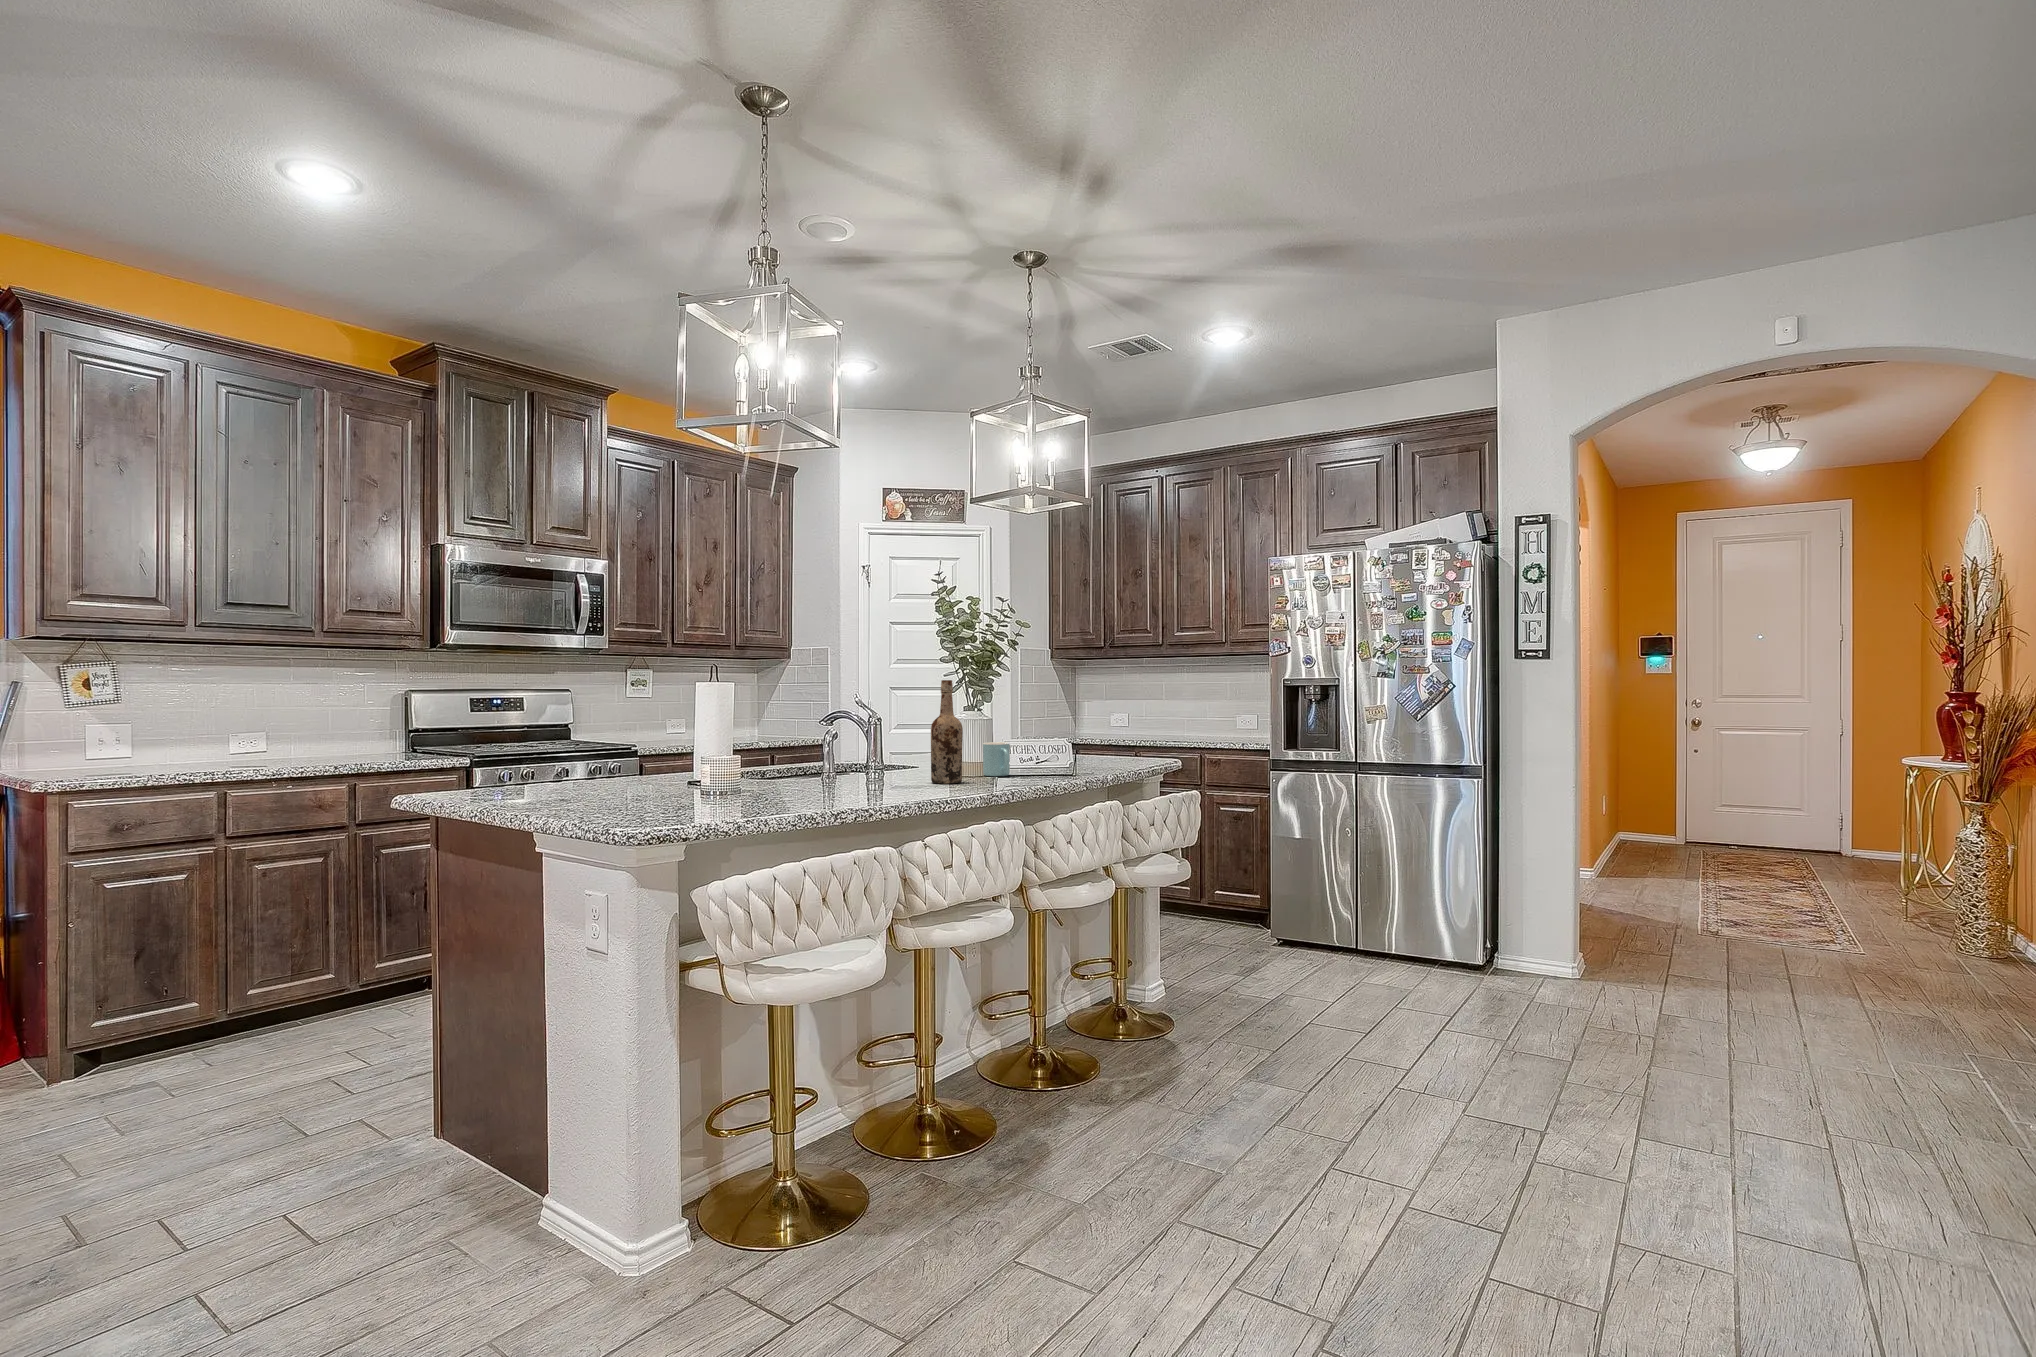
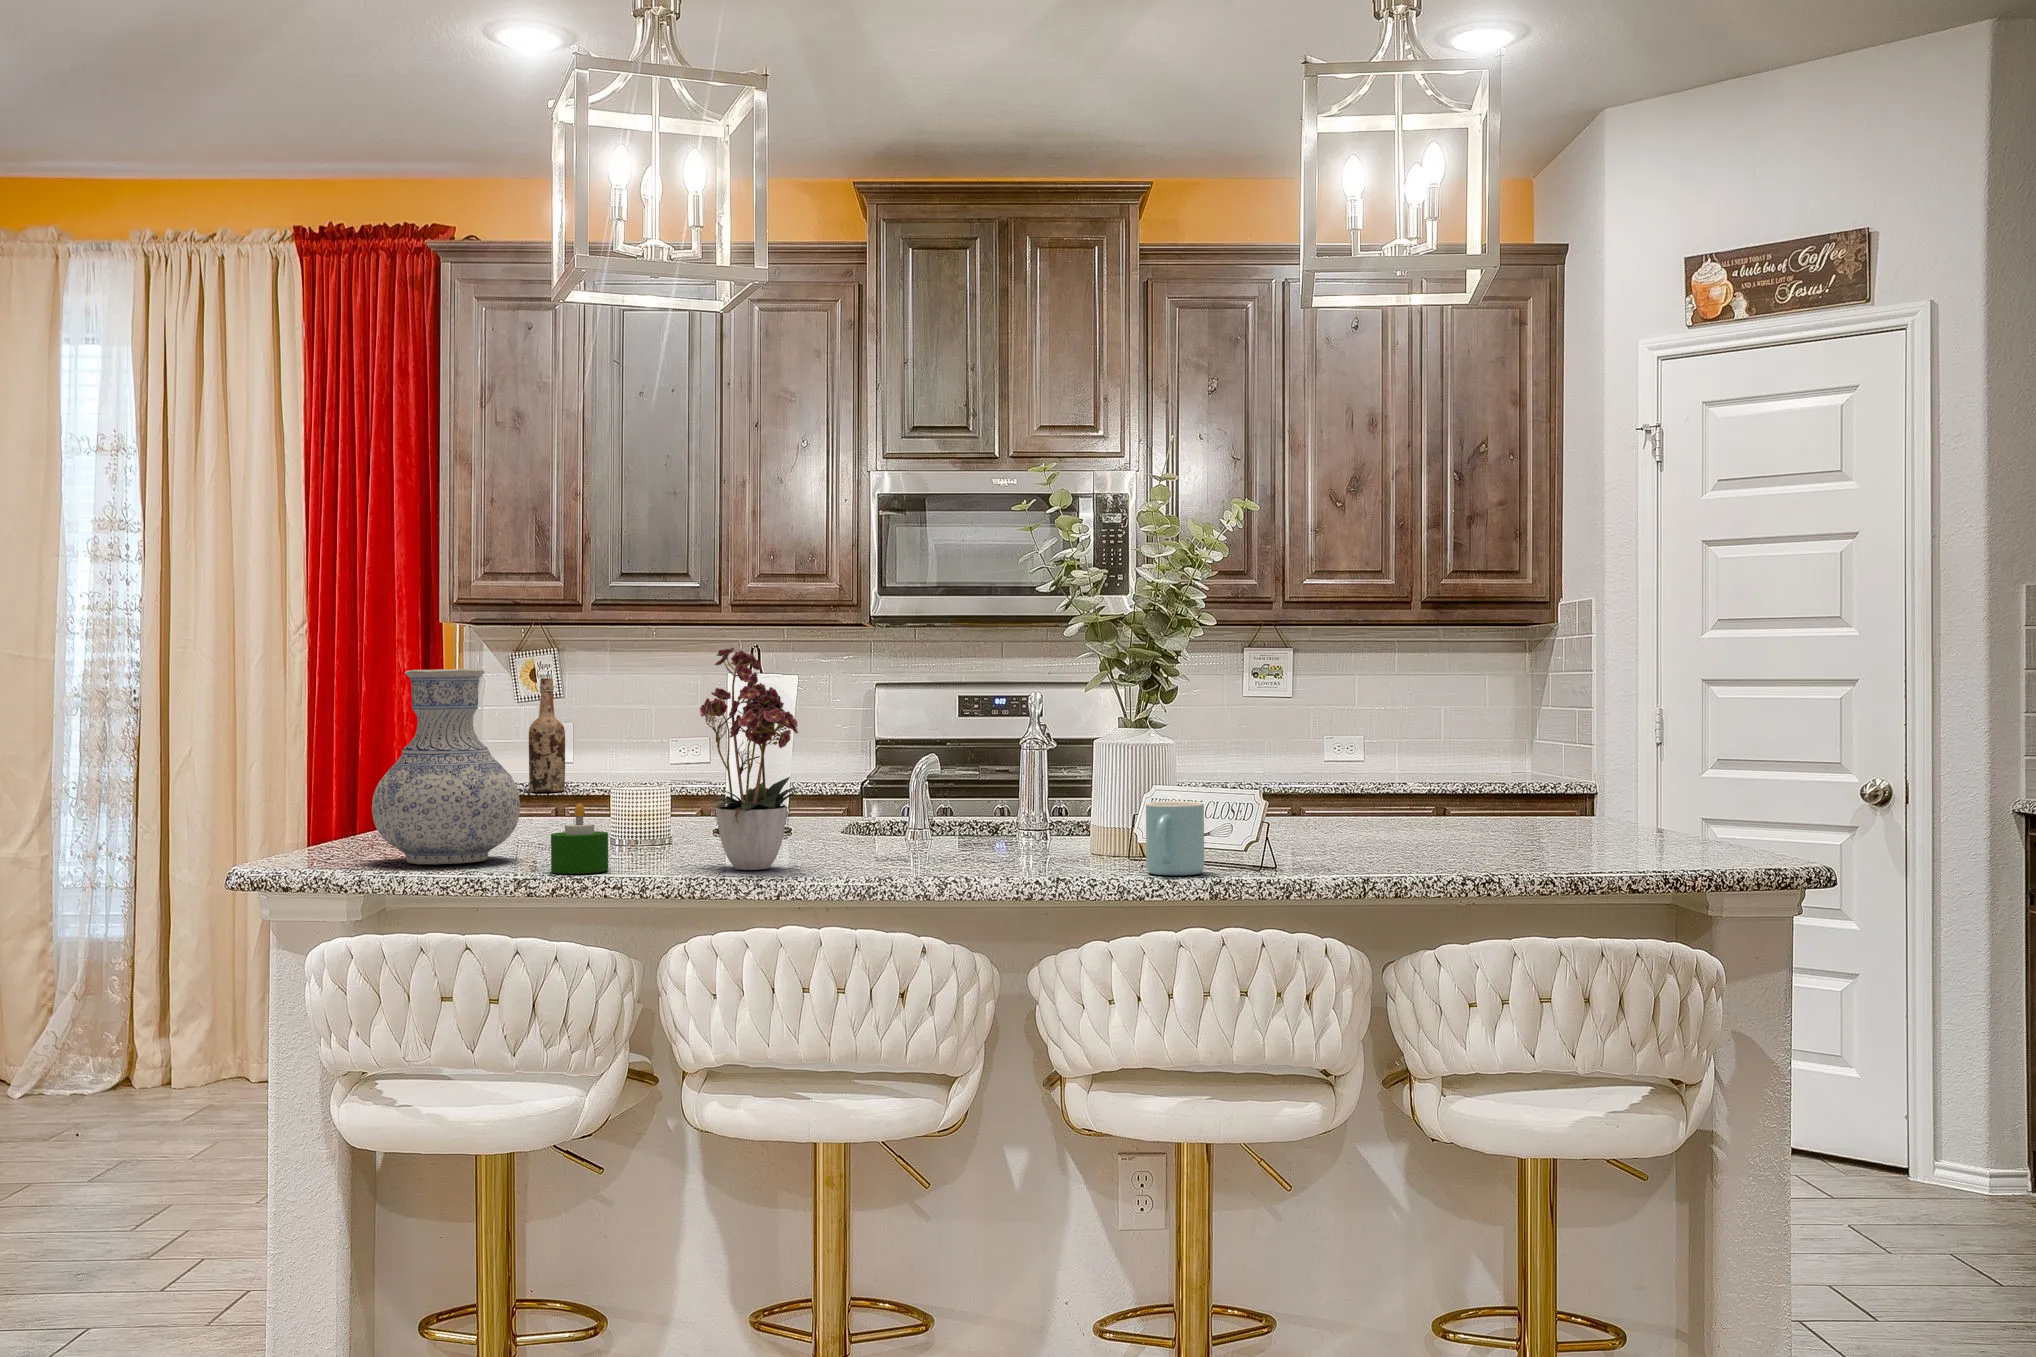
flower arrangement: none [798,663,887,790] -> present [700,648,801,870]
vase: none [619,679,714,804] -> present [372,669,520,864]
wine bottle: present [931,680,963,784] -> present [529,678,565,792]
candle: none [762,758,796,799] -> present [551,803,608,874]

